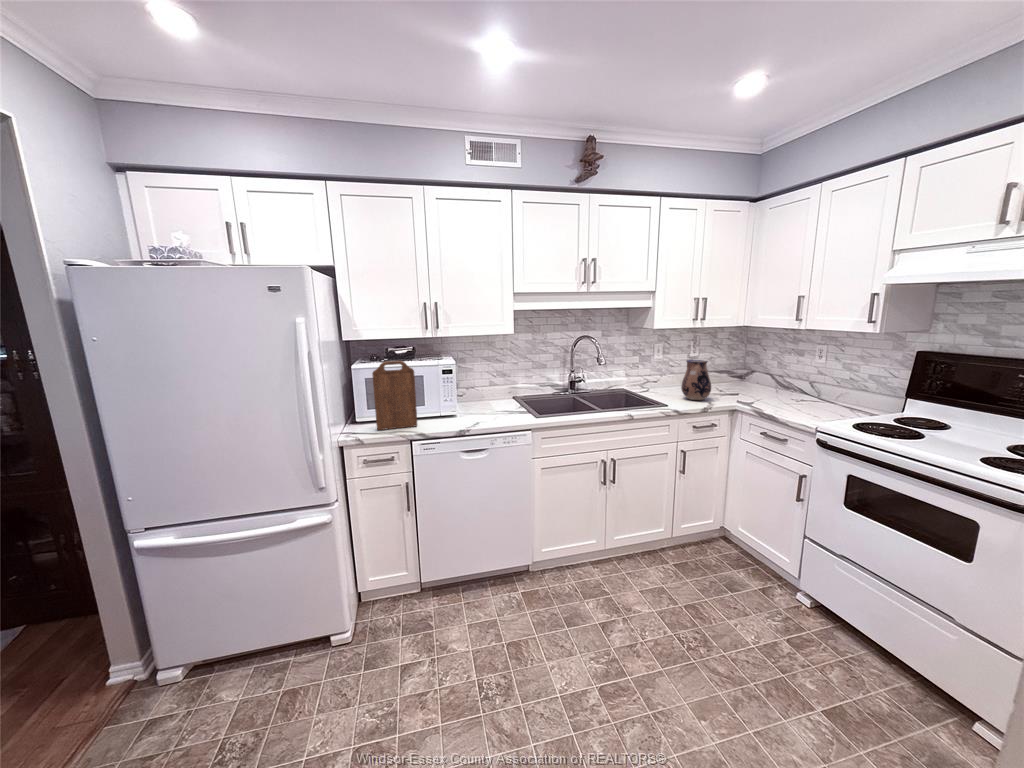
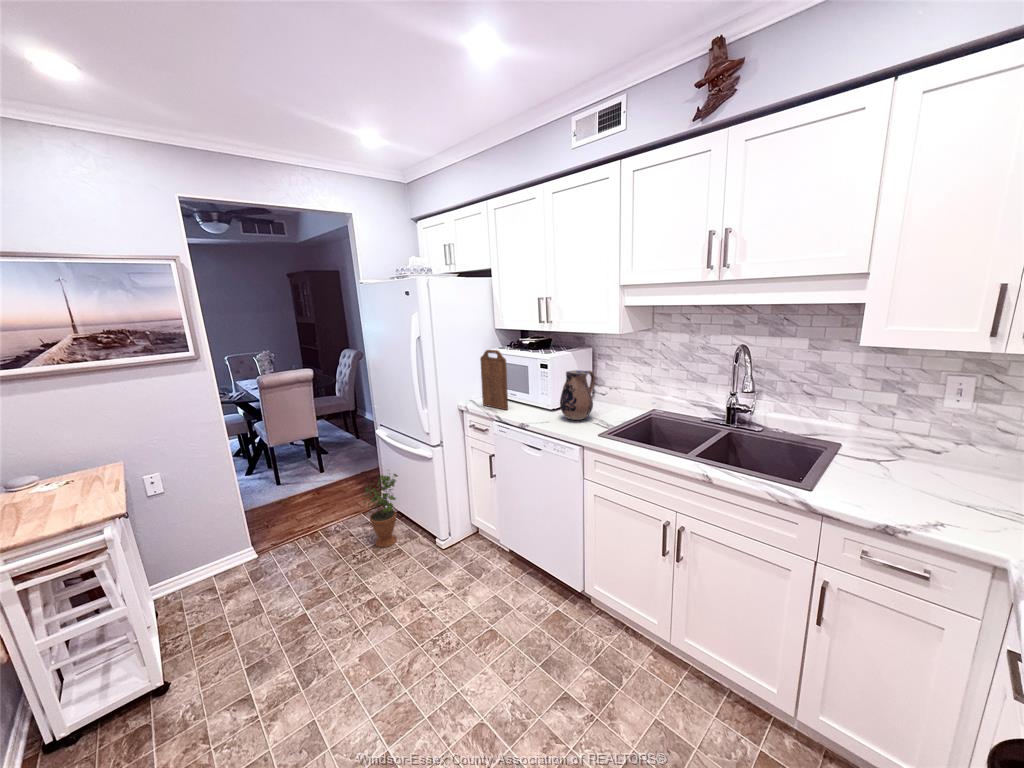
ceramic pitcher: present [681,360,711,400] -> present [560,370,595,420]
potted plant: none [191,580,266,719] -> present [364,474,398,547]

